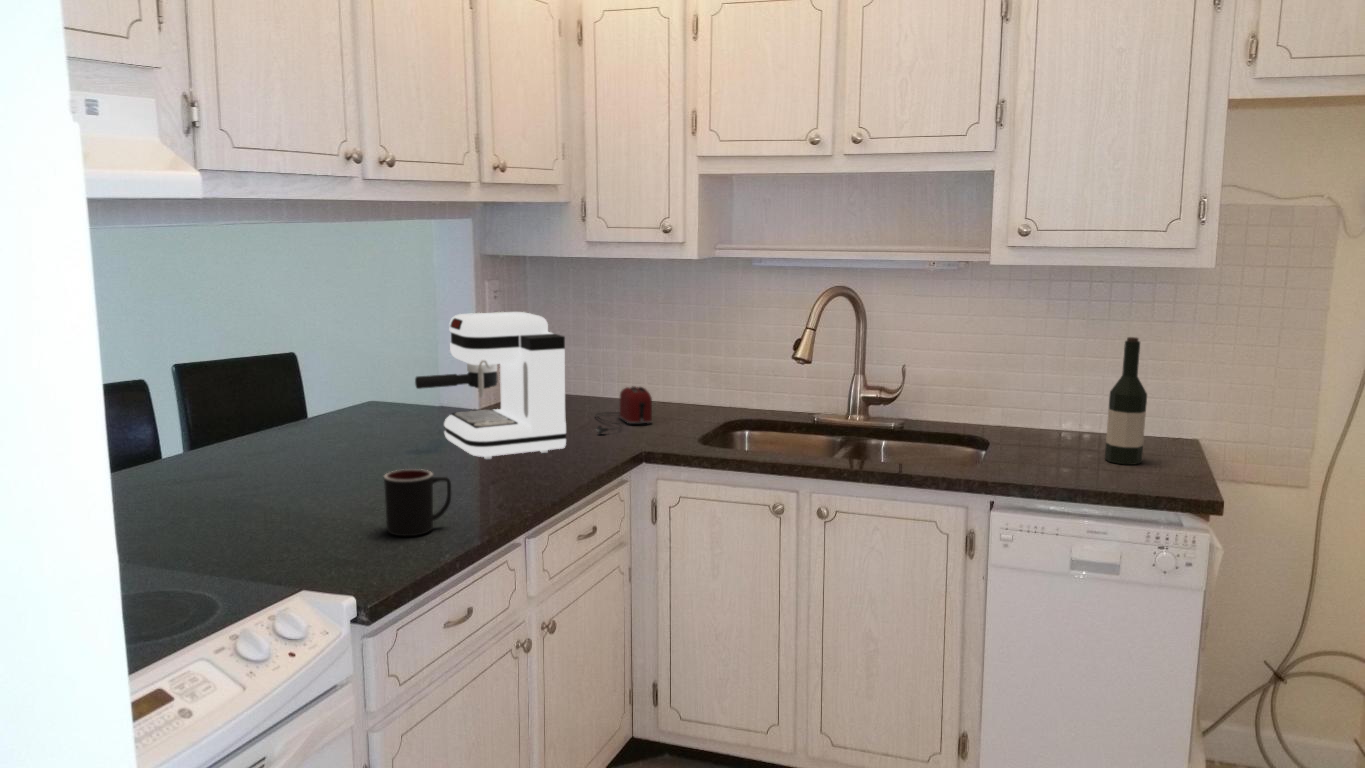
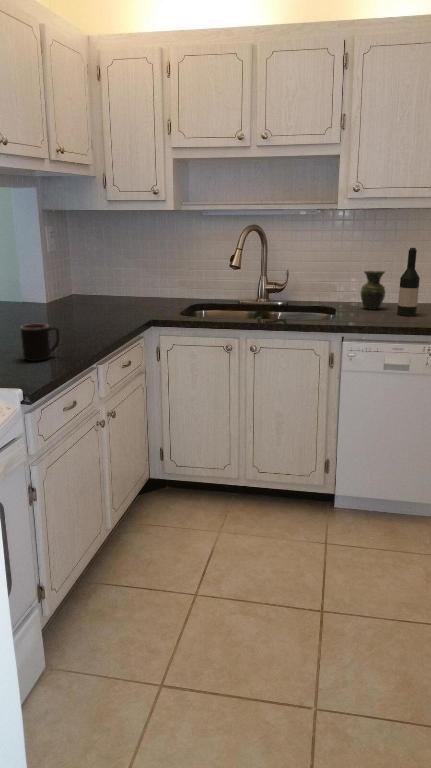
coffee maker: present [415,312,566,459] -> none [17,241,108,325]
vase: none [1037,373,1085,446] -> present [361,271,385,309]
toaster: present [595,386,652,434] -> none [116,286,150,312]

